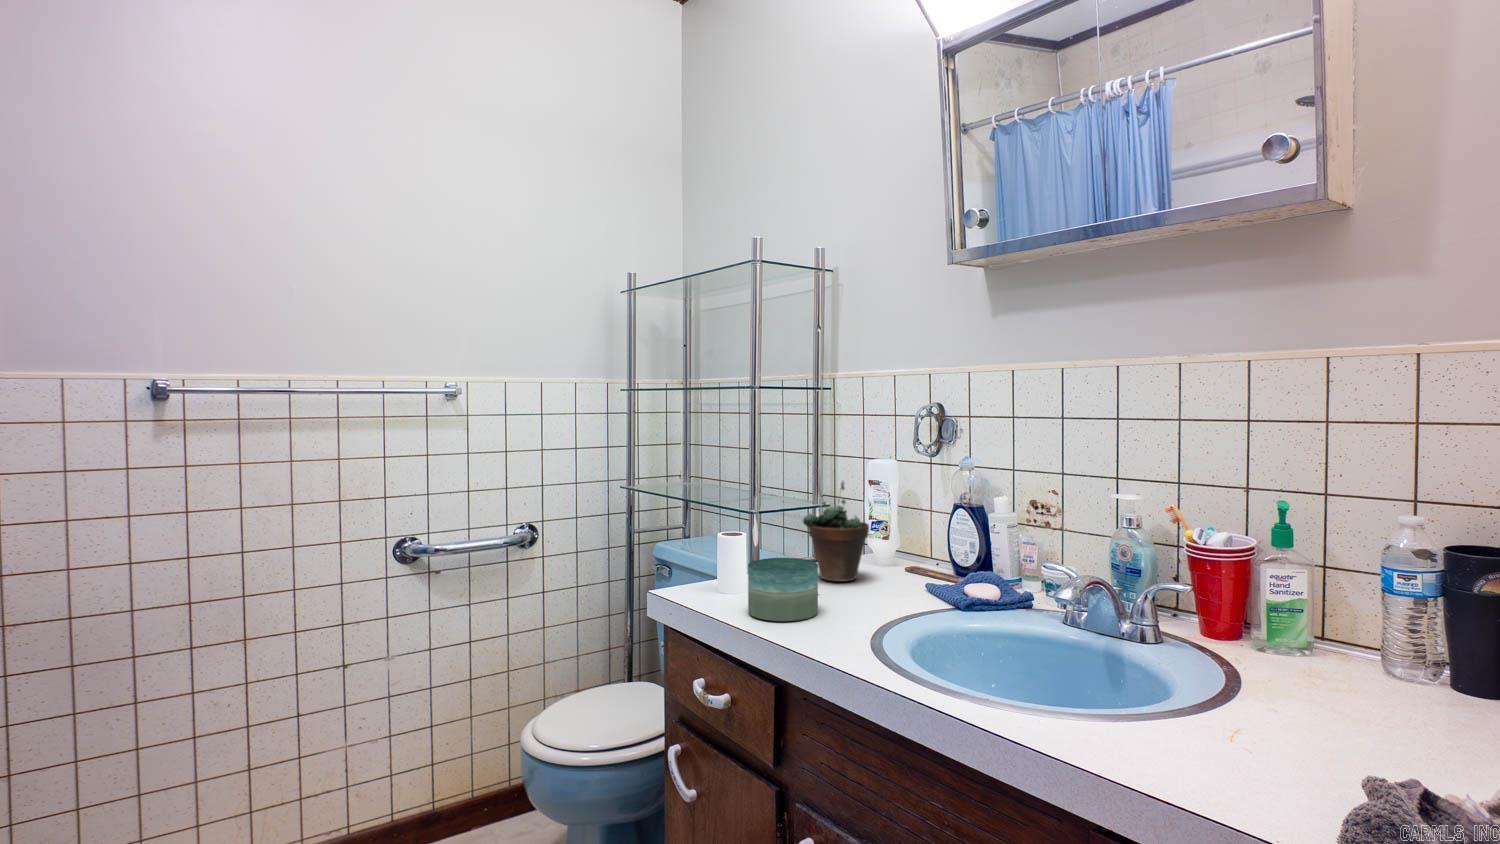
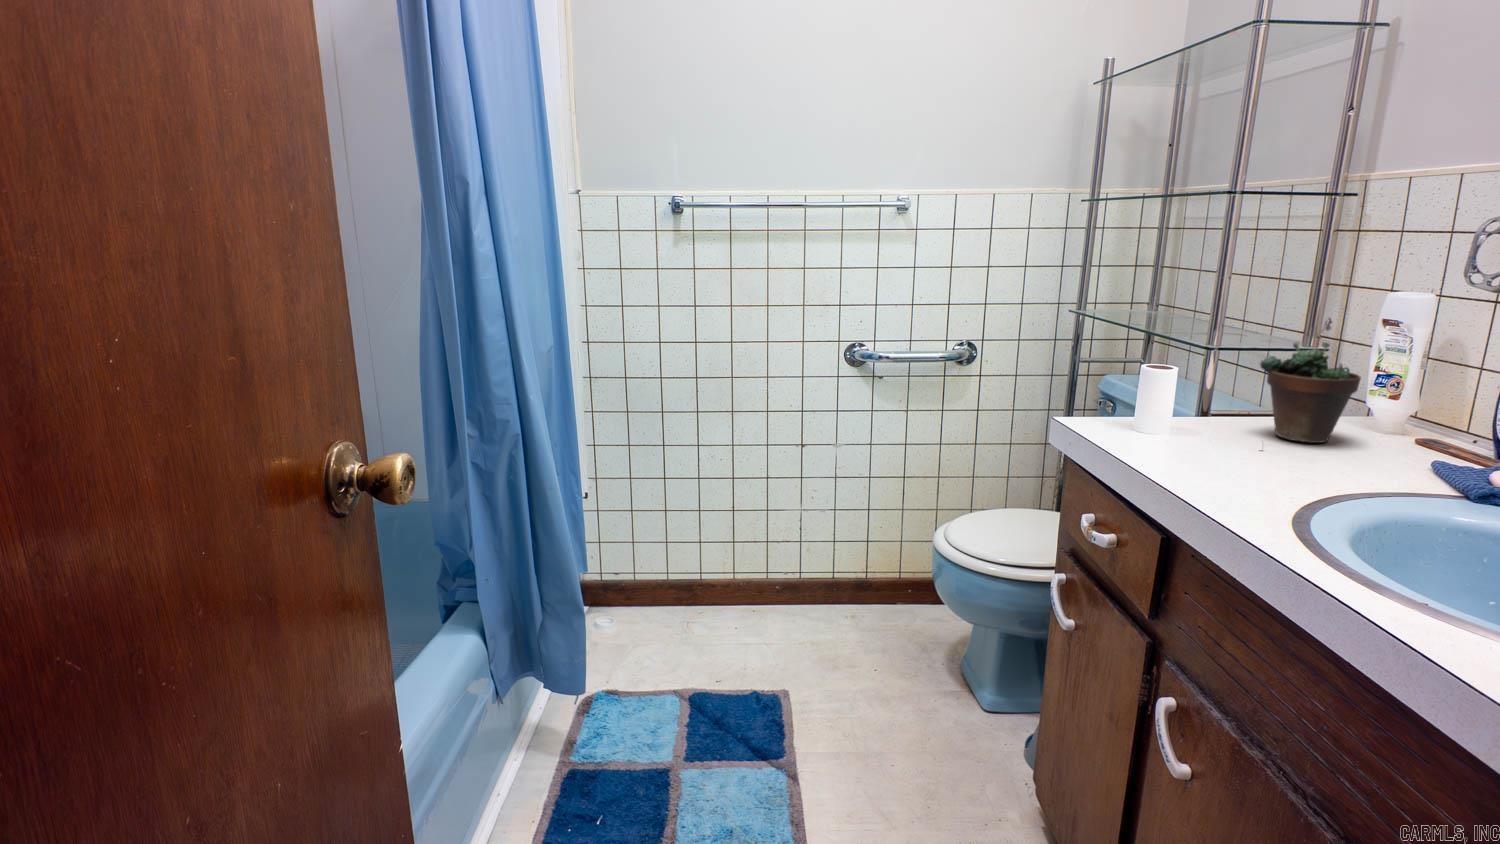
candle: present [748,558,818,621] -> none [1153,400,1252,473]

